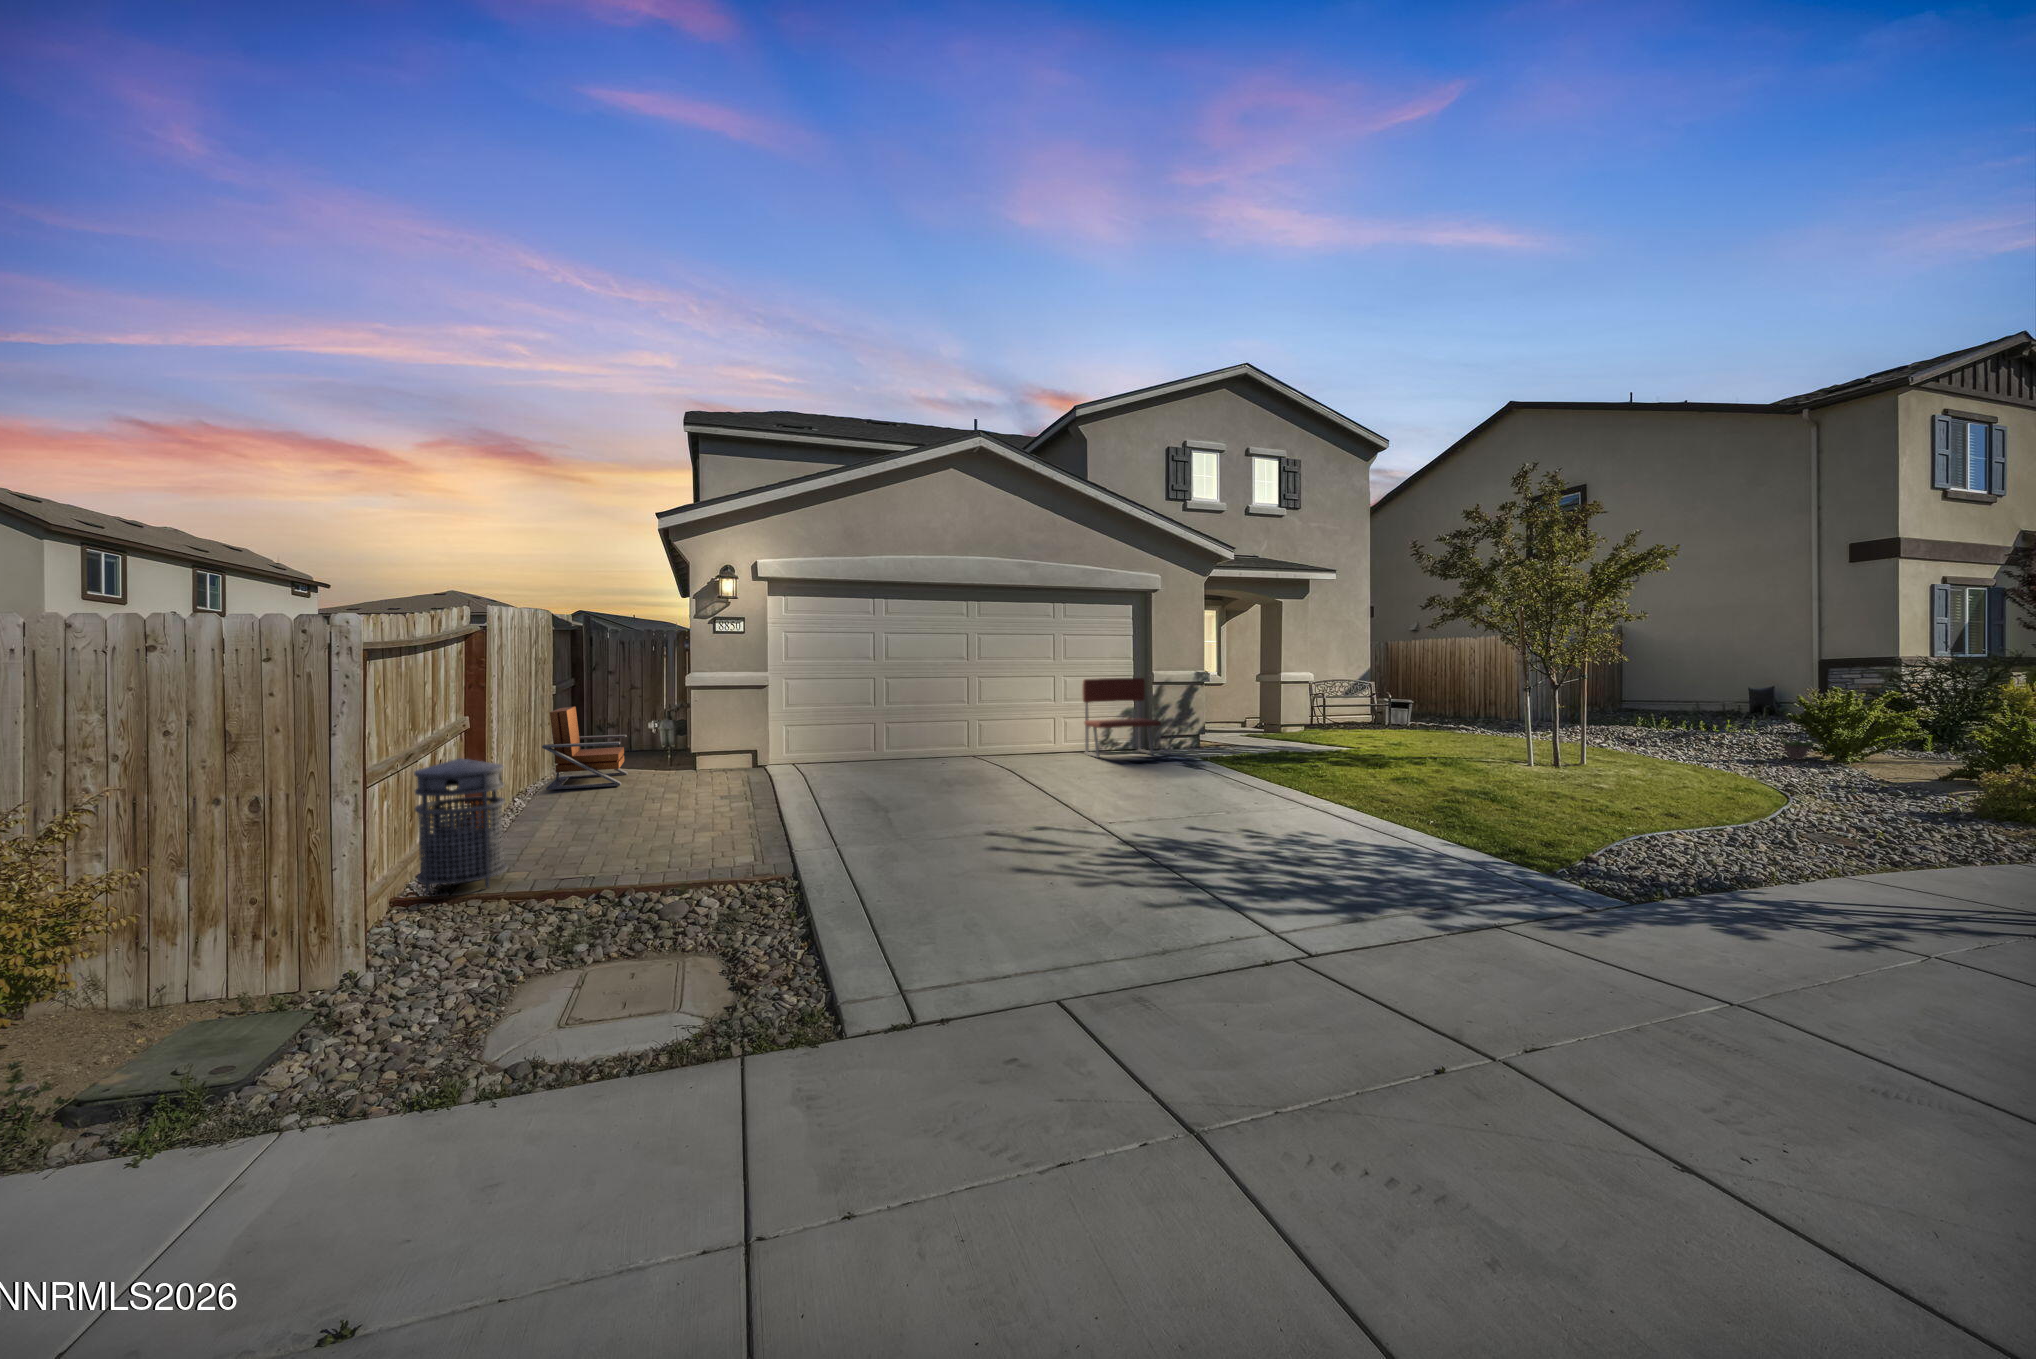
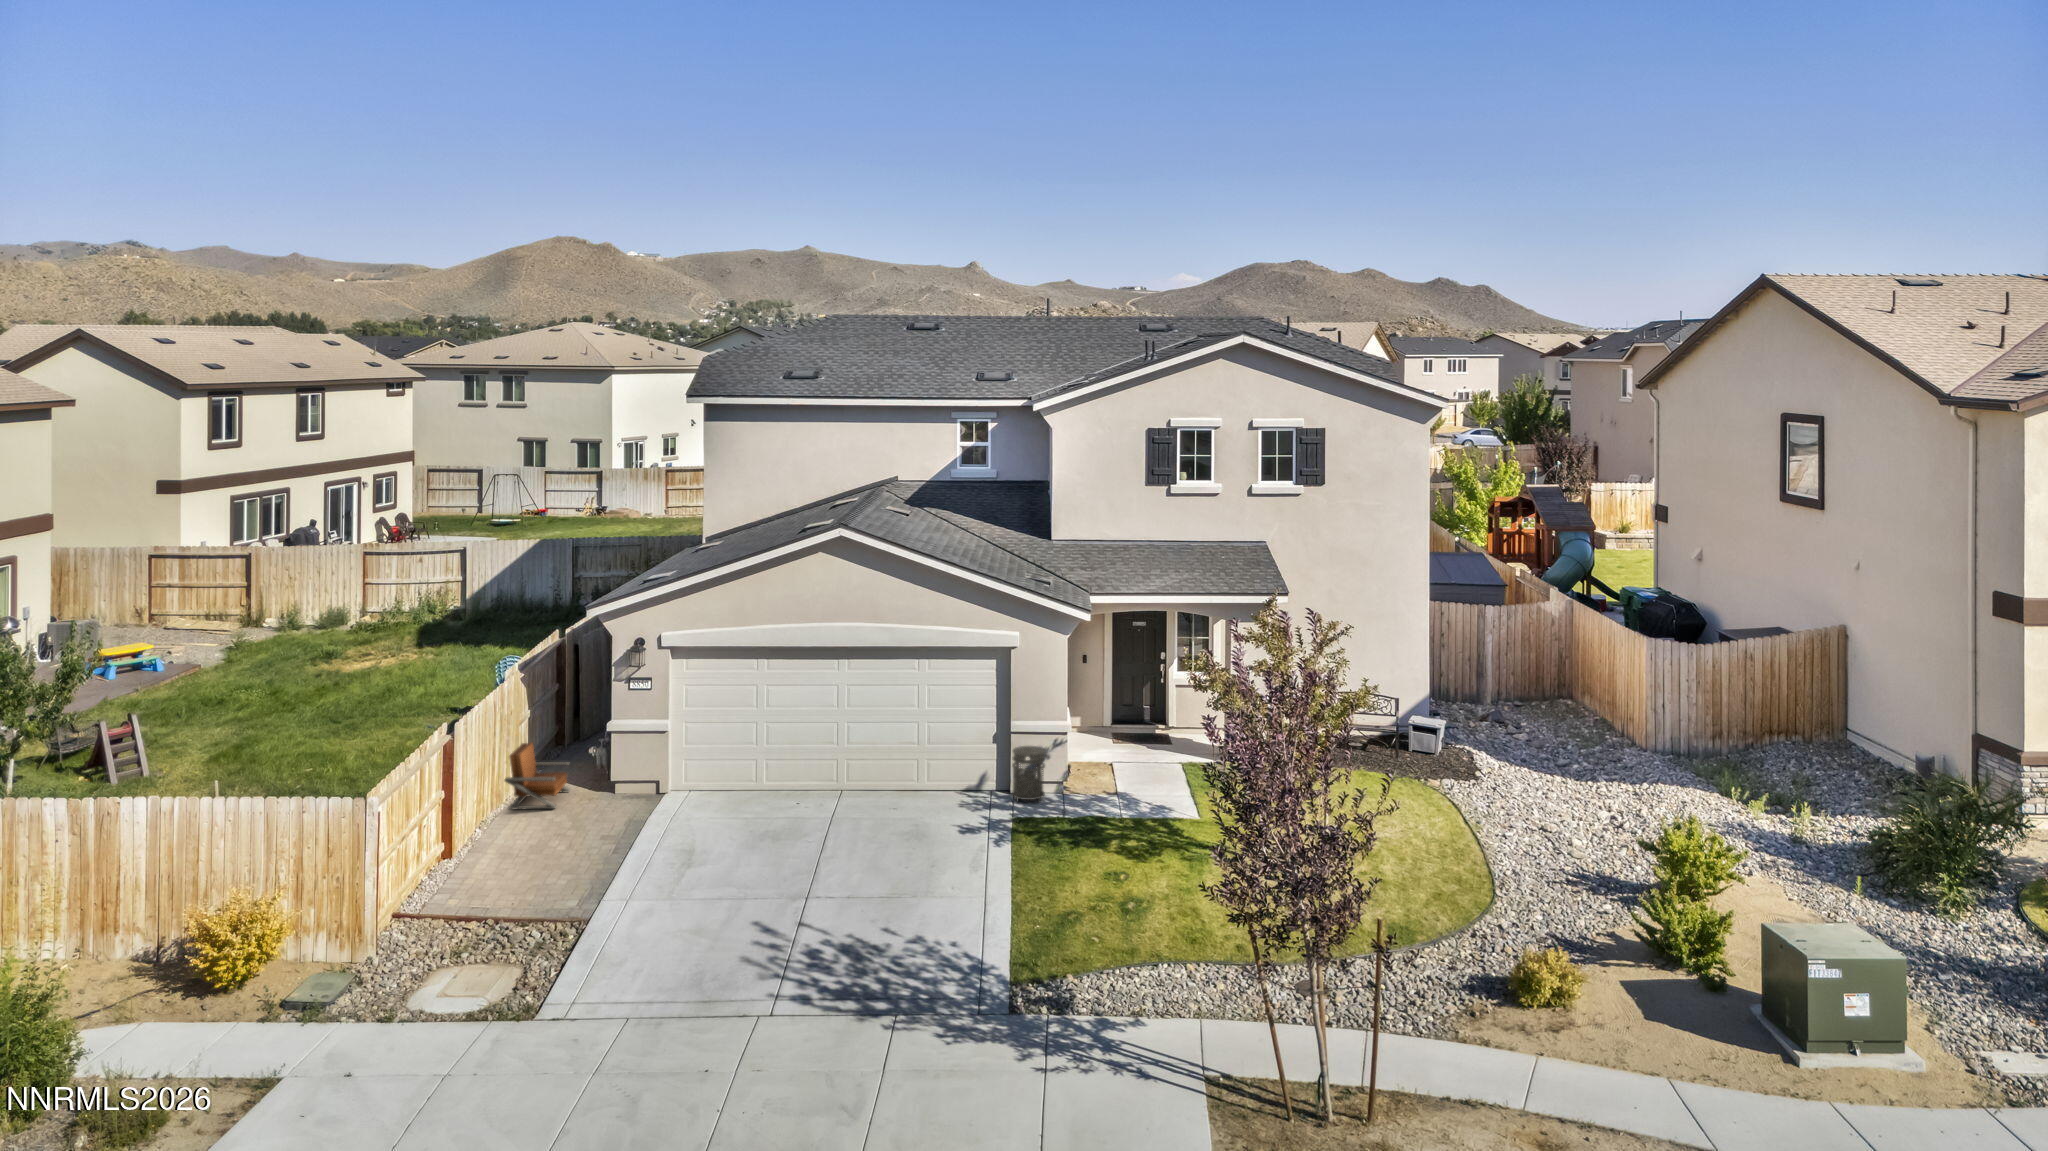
bench: present [1082,678,1161,758] -> none [935,730,995,803]
decorative plant: present [1781,738,1814,759] -> none [1599,848,1639,876]
trash can: present [414,758,507,894] -> present [1012,746,1045,801]

